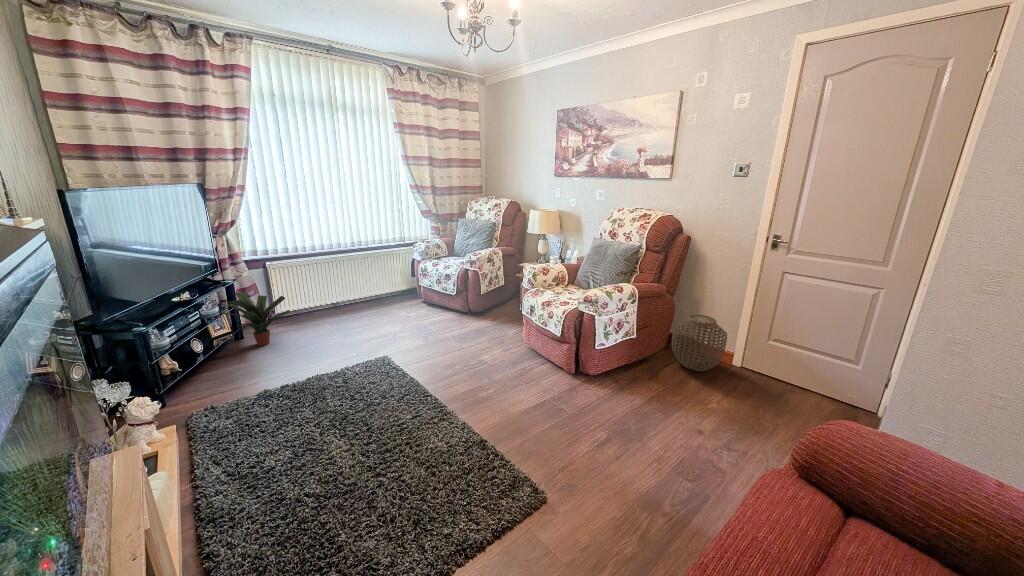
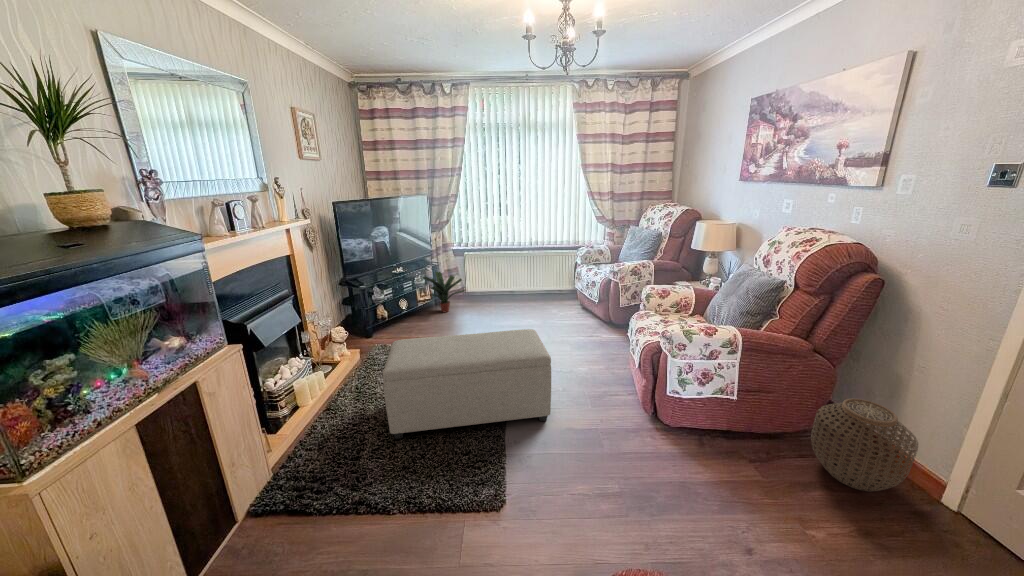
ottoman: none [314,325,514,503] -> present [383,329,551,439]

